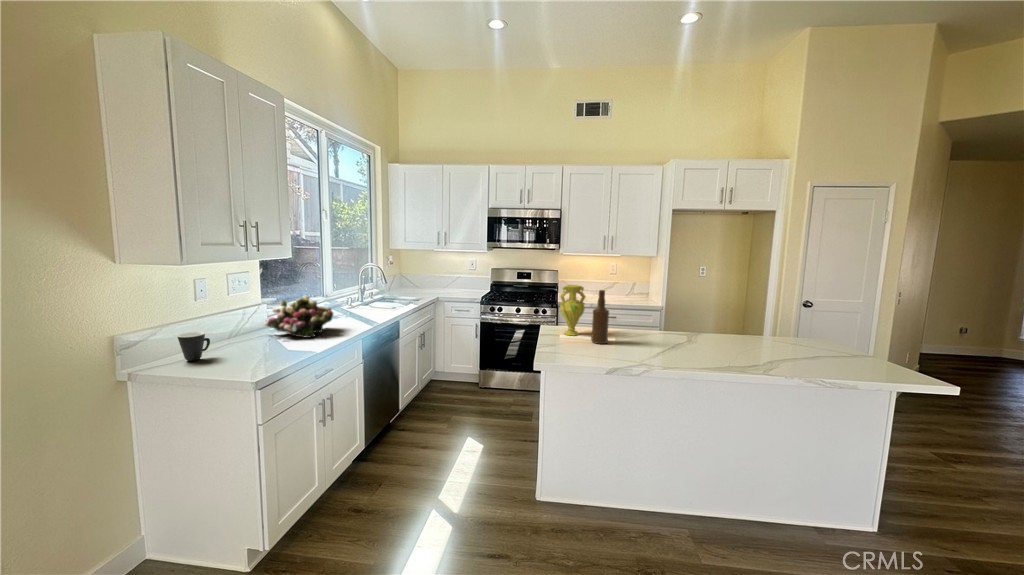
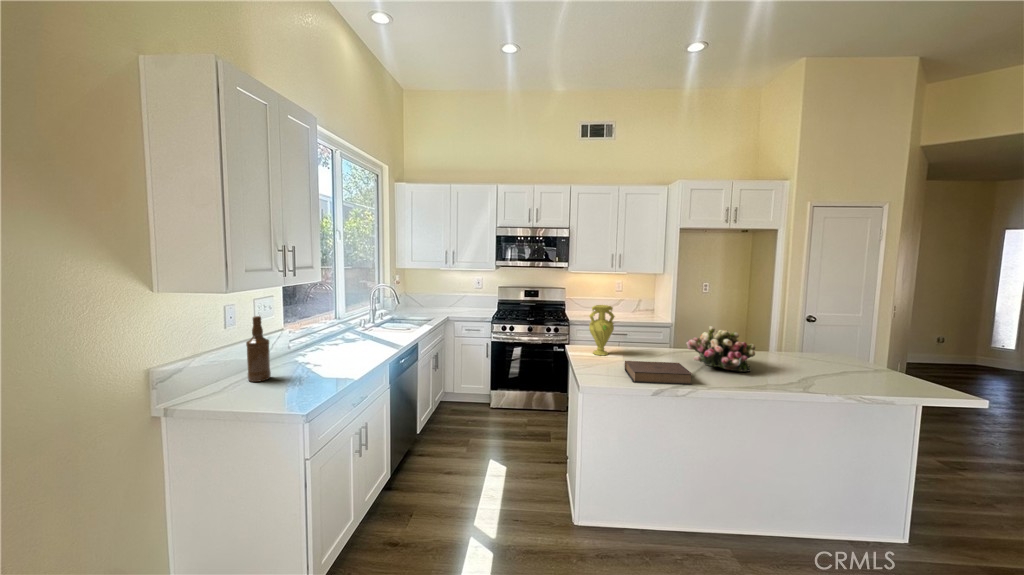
bottle: present [591,290,609,344] -> present [246,316,271,382]
flower arrangement: present [263,295,333,338] -> present [686,326,755,372]
mug: present [178,332,210,361] -> none [212,362,244,393]
book: none [587,340,650,364] -> present [624,361,692,385]

